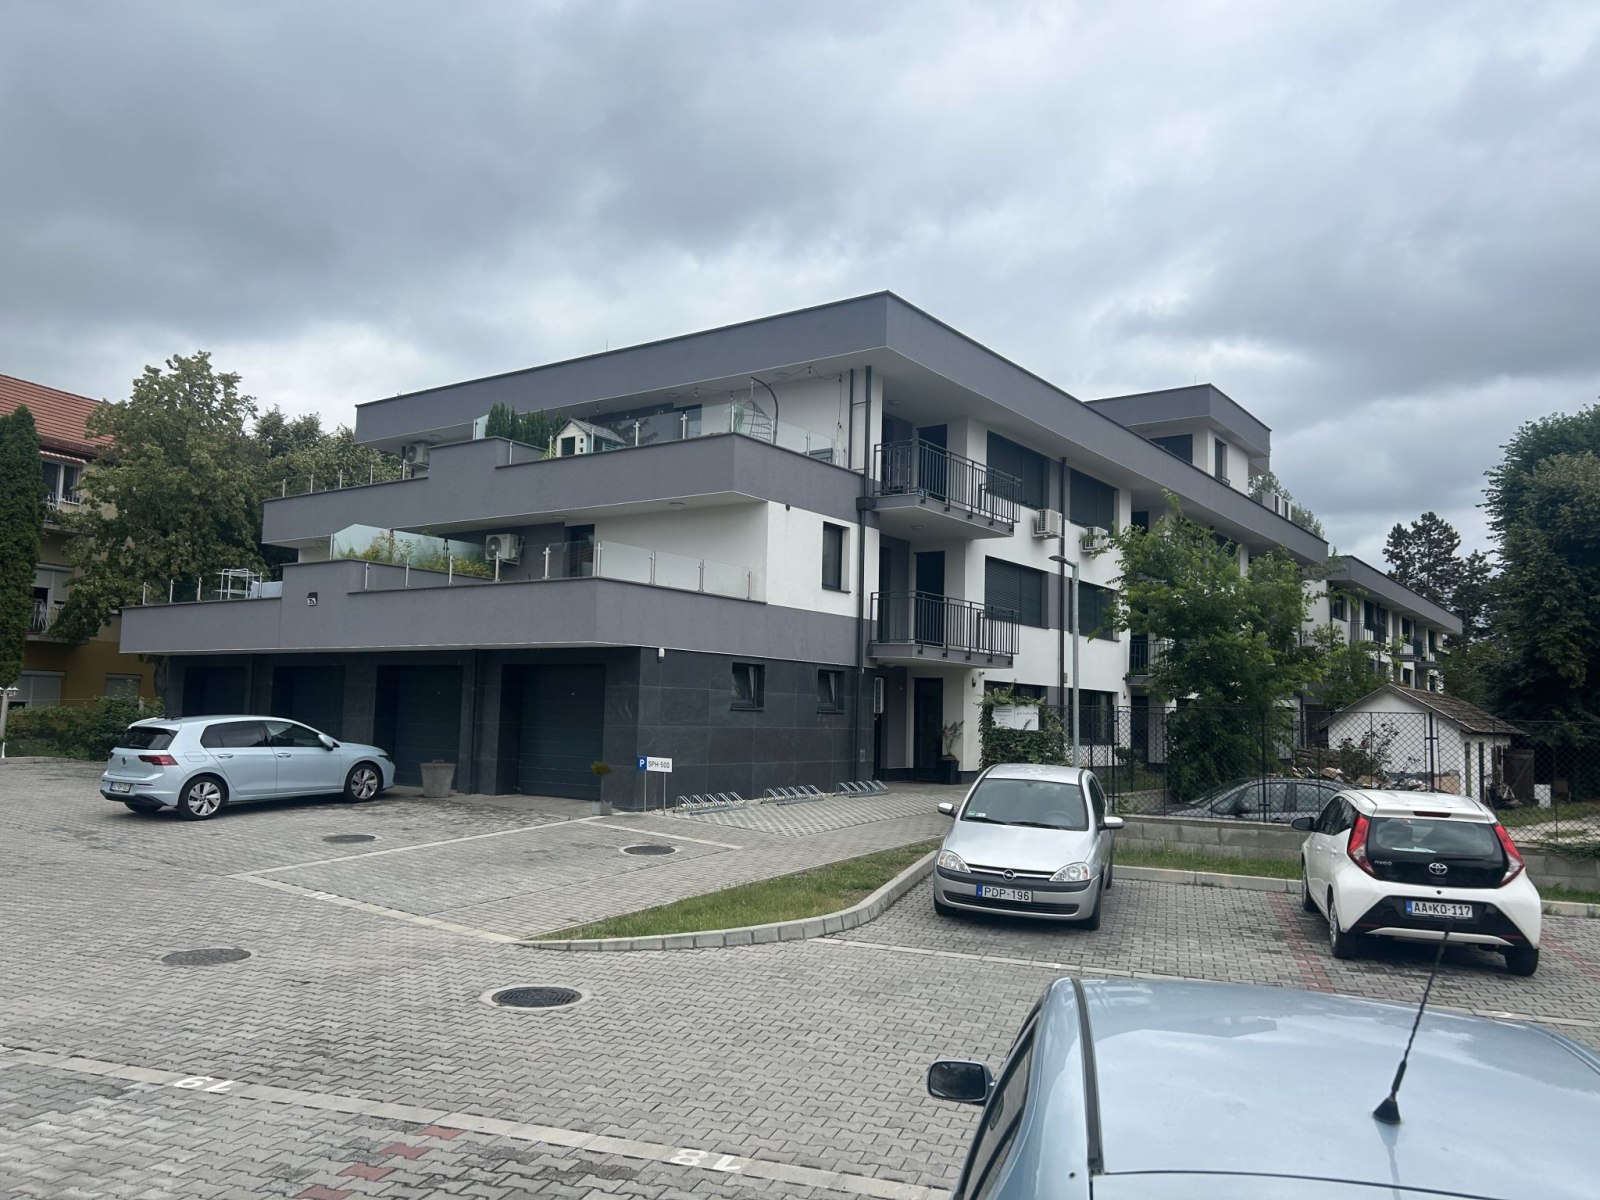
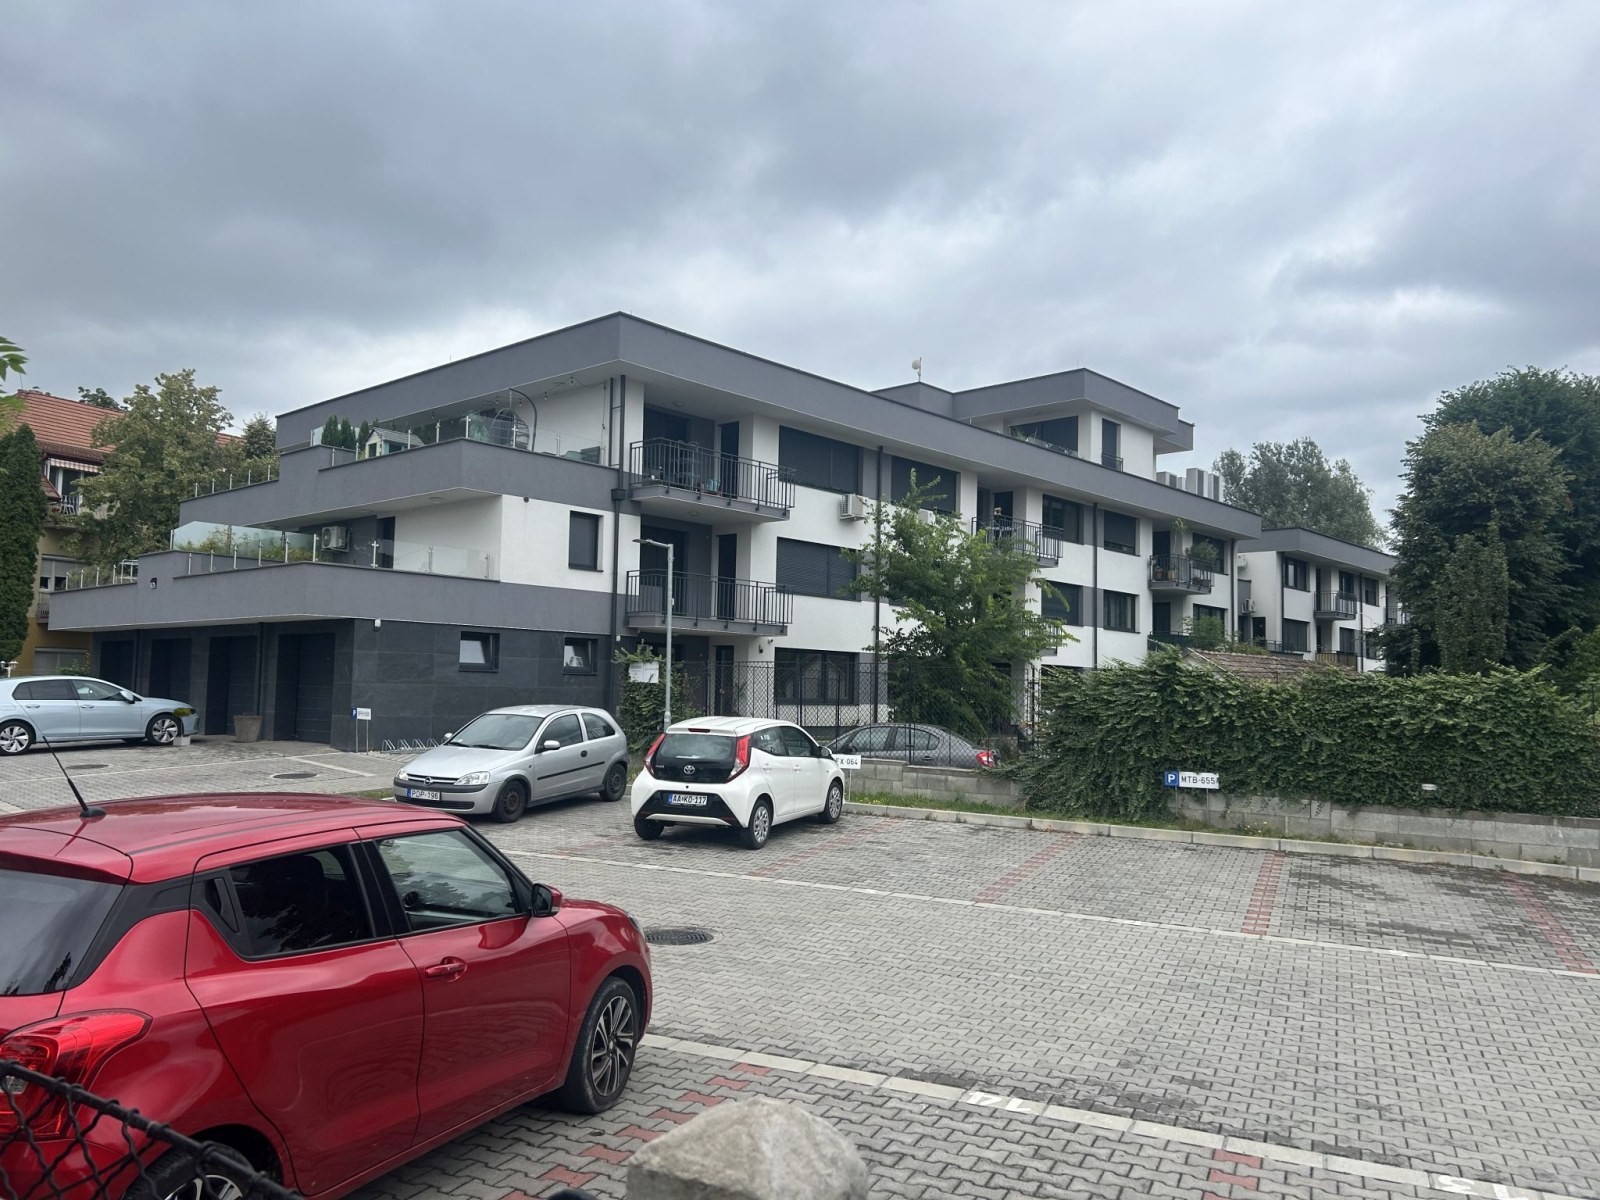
potted tree: present [592,761,612,815] -> present [172,707,191,746]

